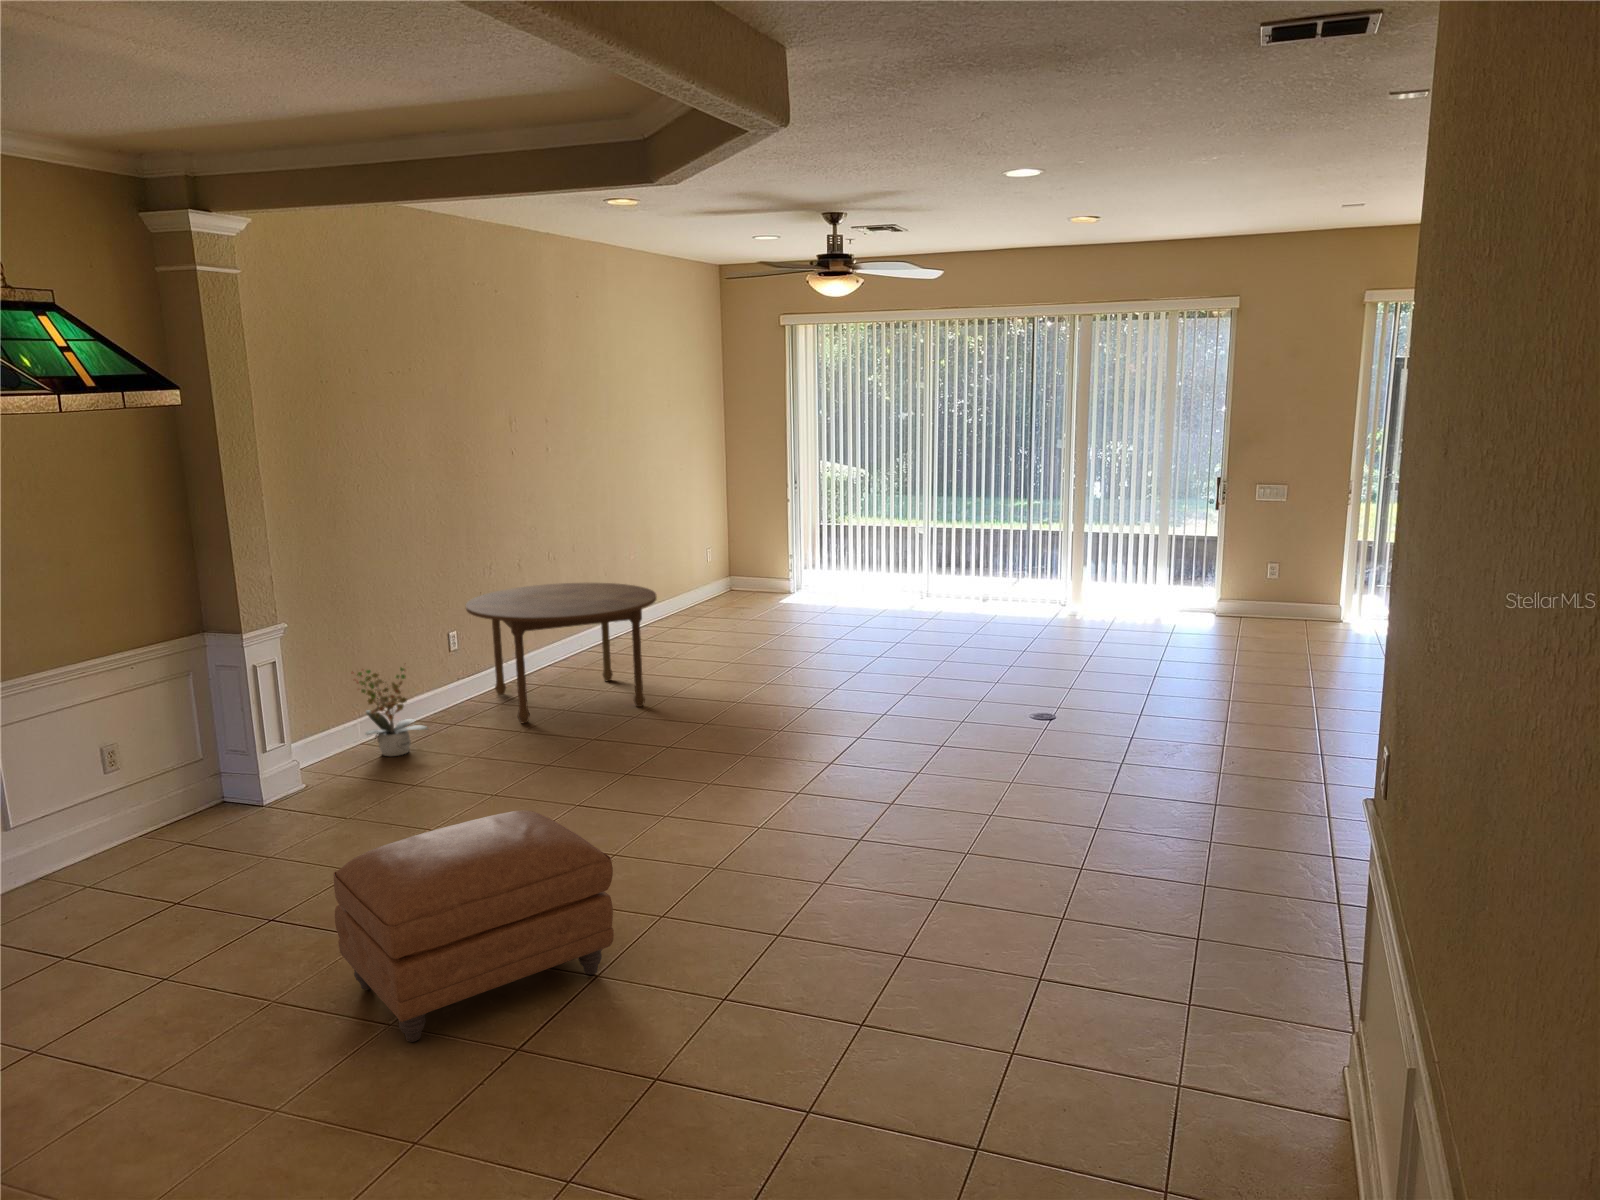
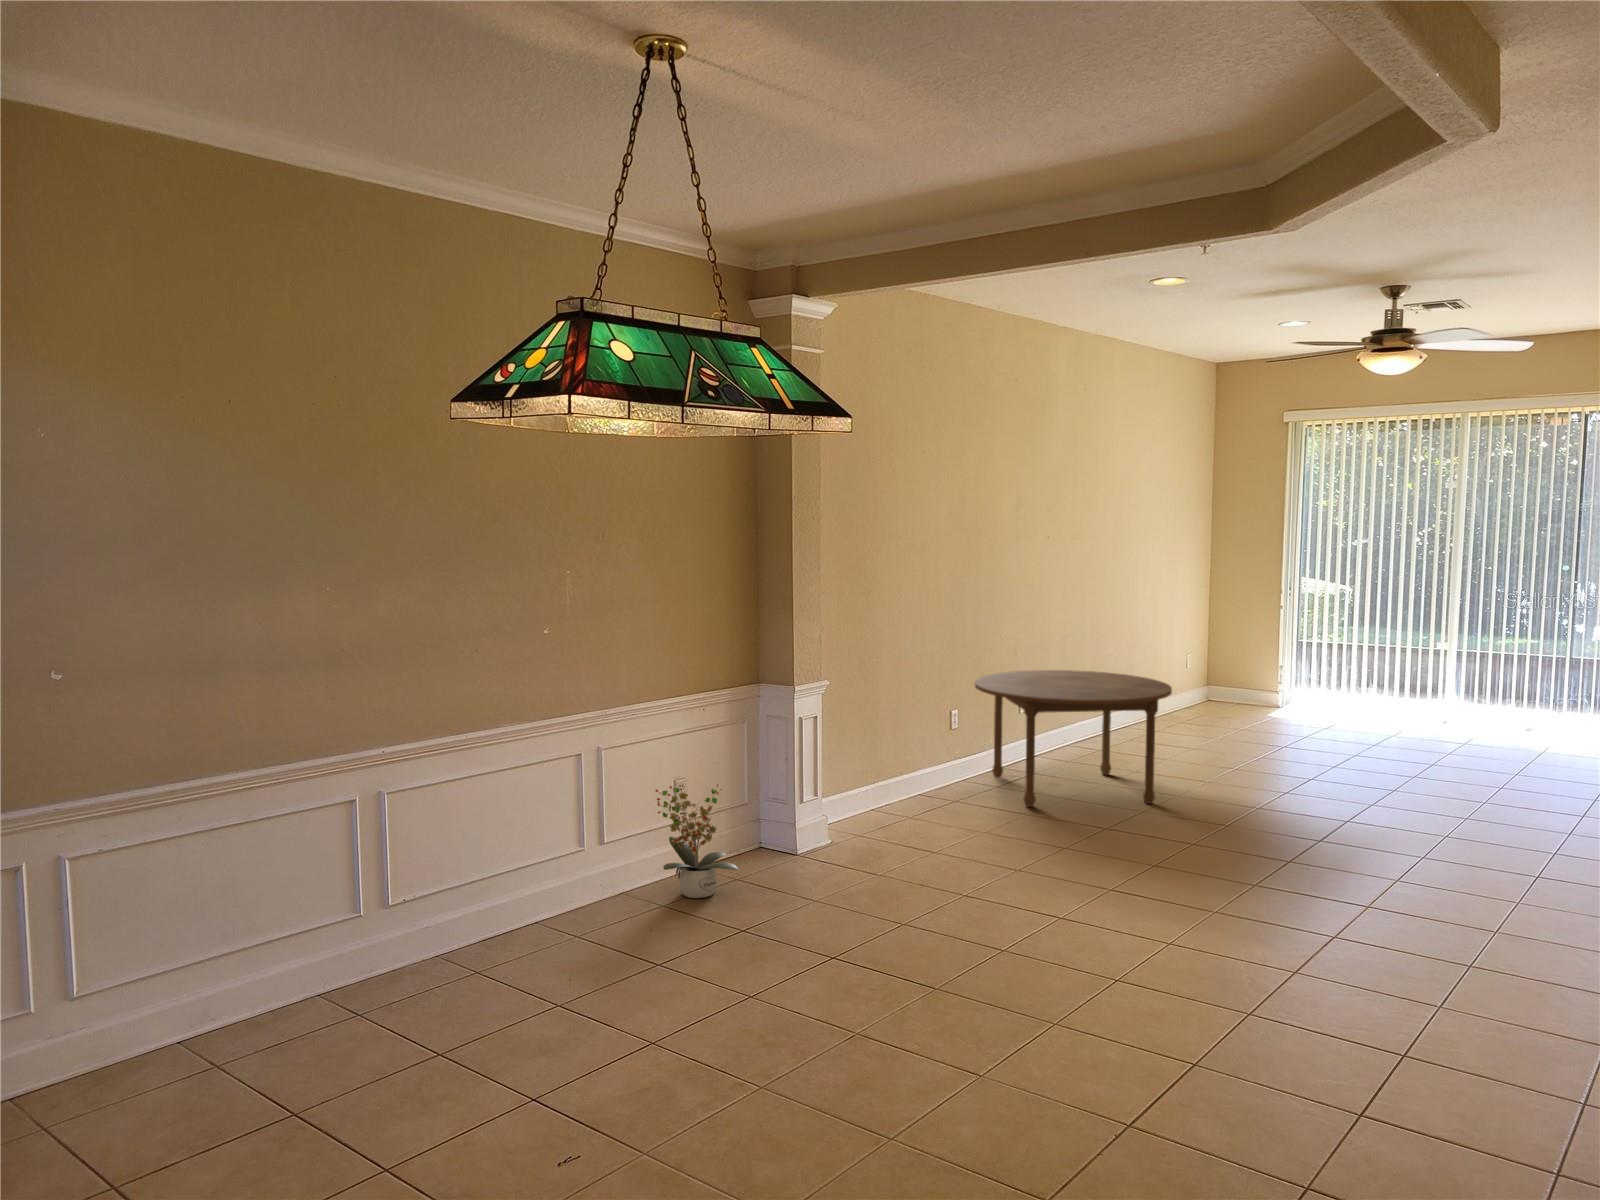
potted plant: present [353,668,428,756] -> present [655,784,738,898]
ottoman: present [333,810,614,1042] -> none [917,886,1224,1119]

